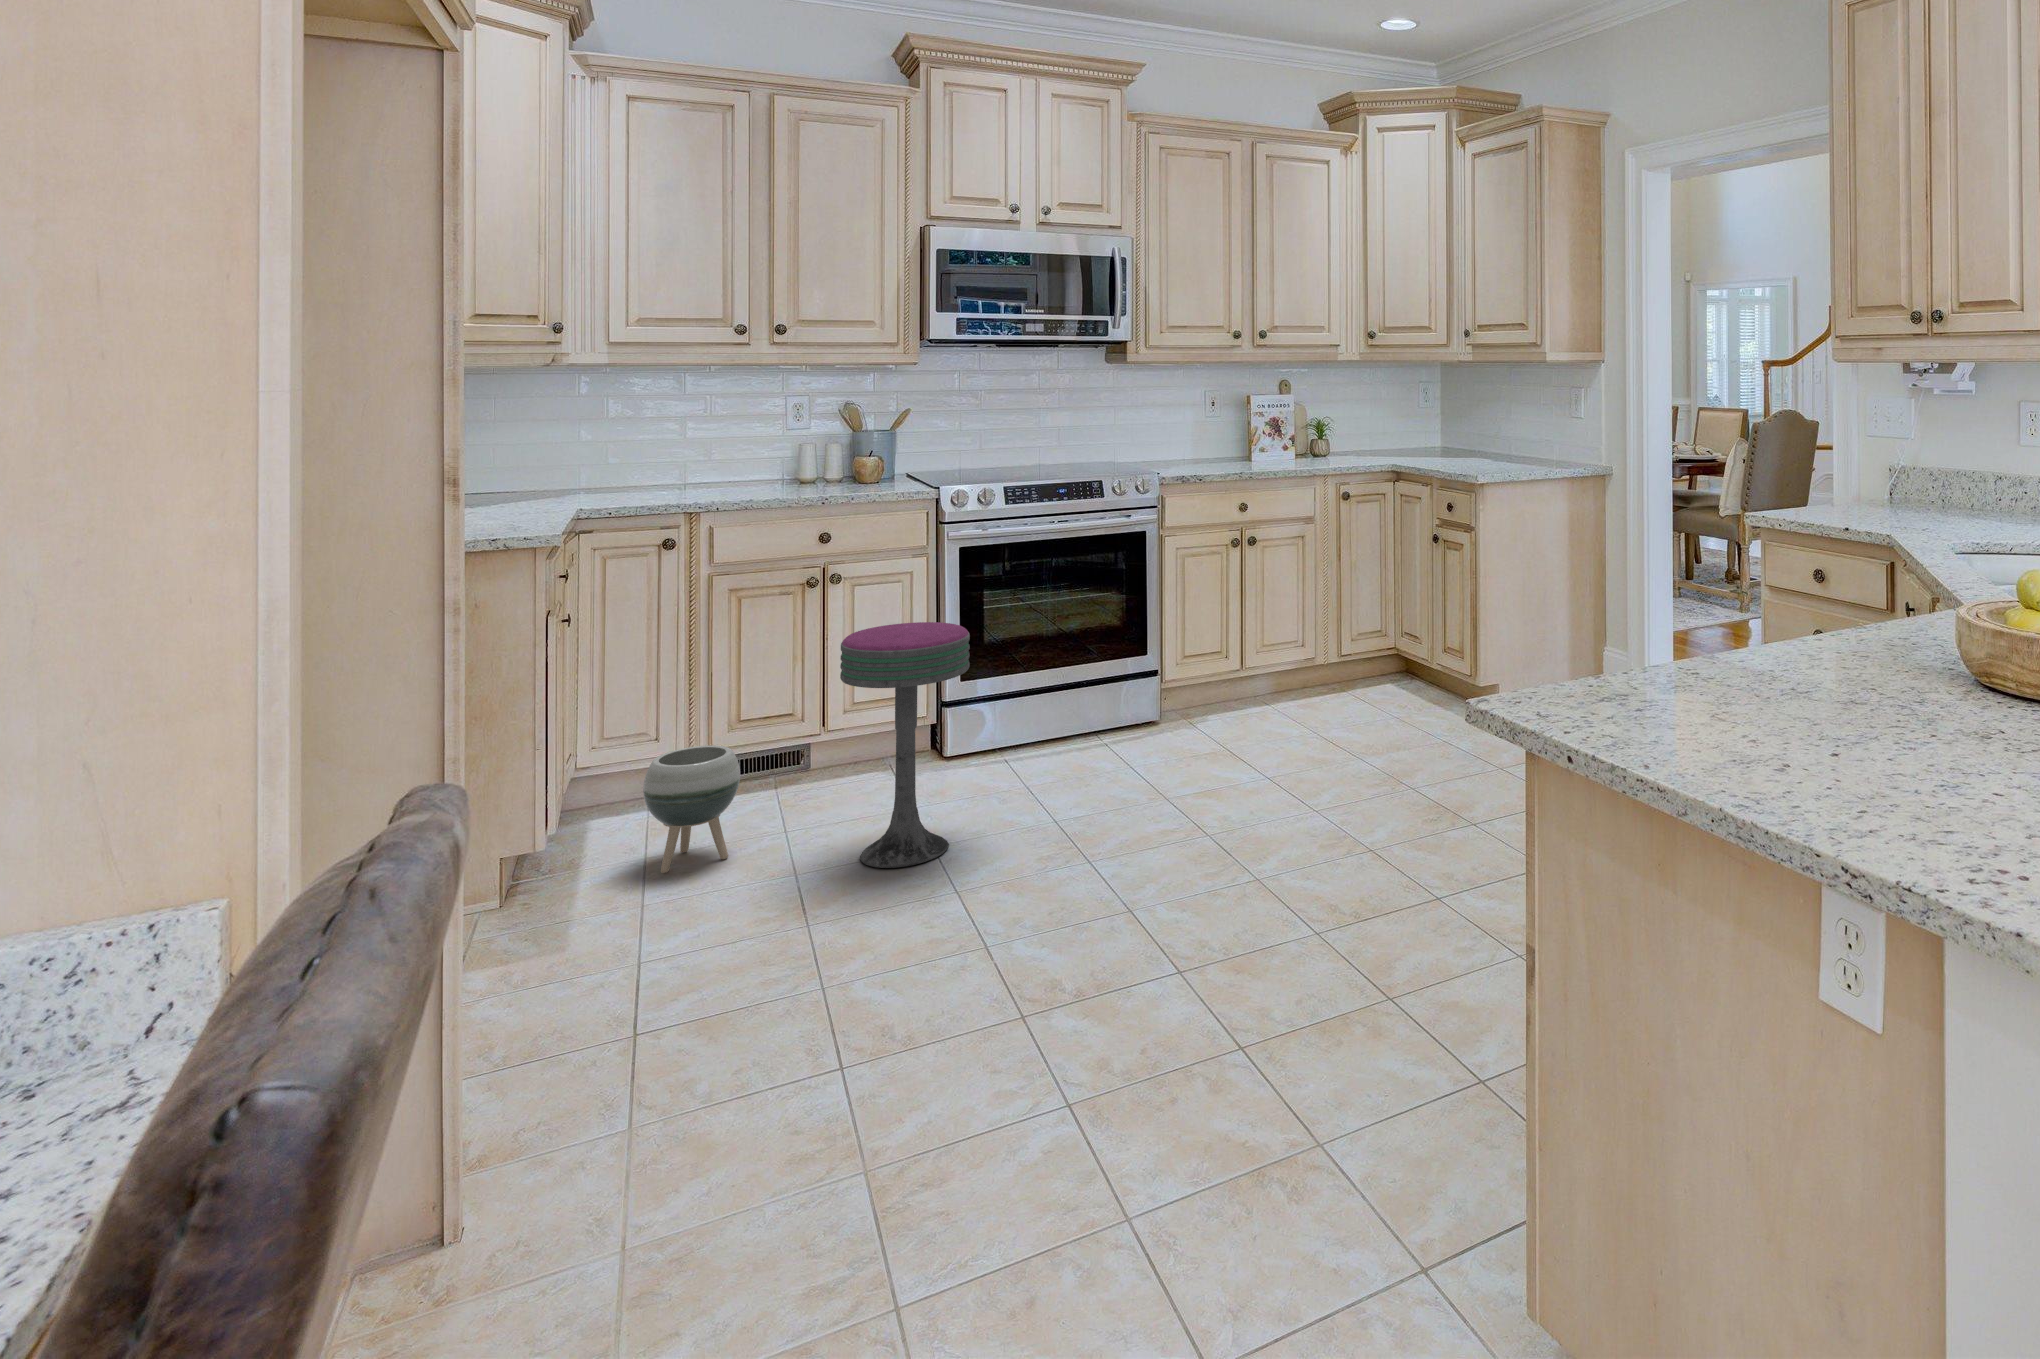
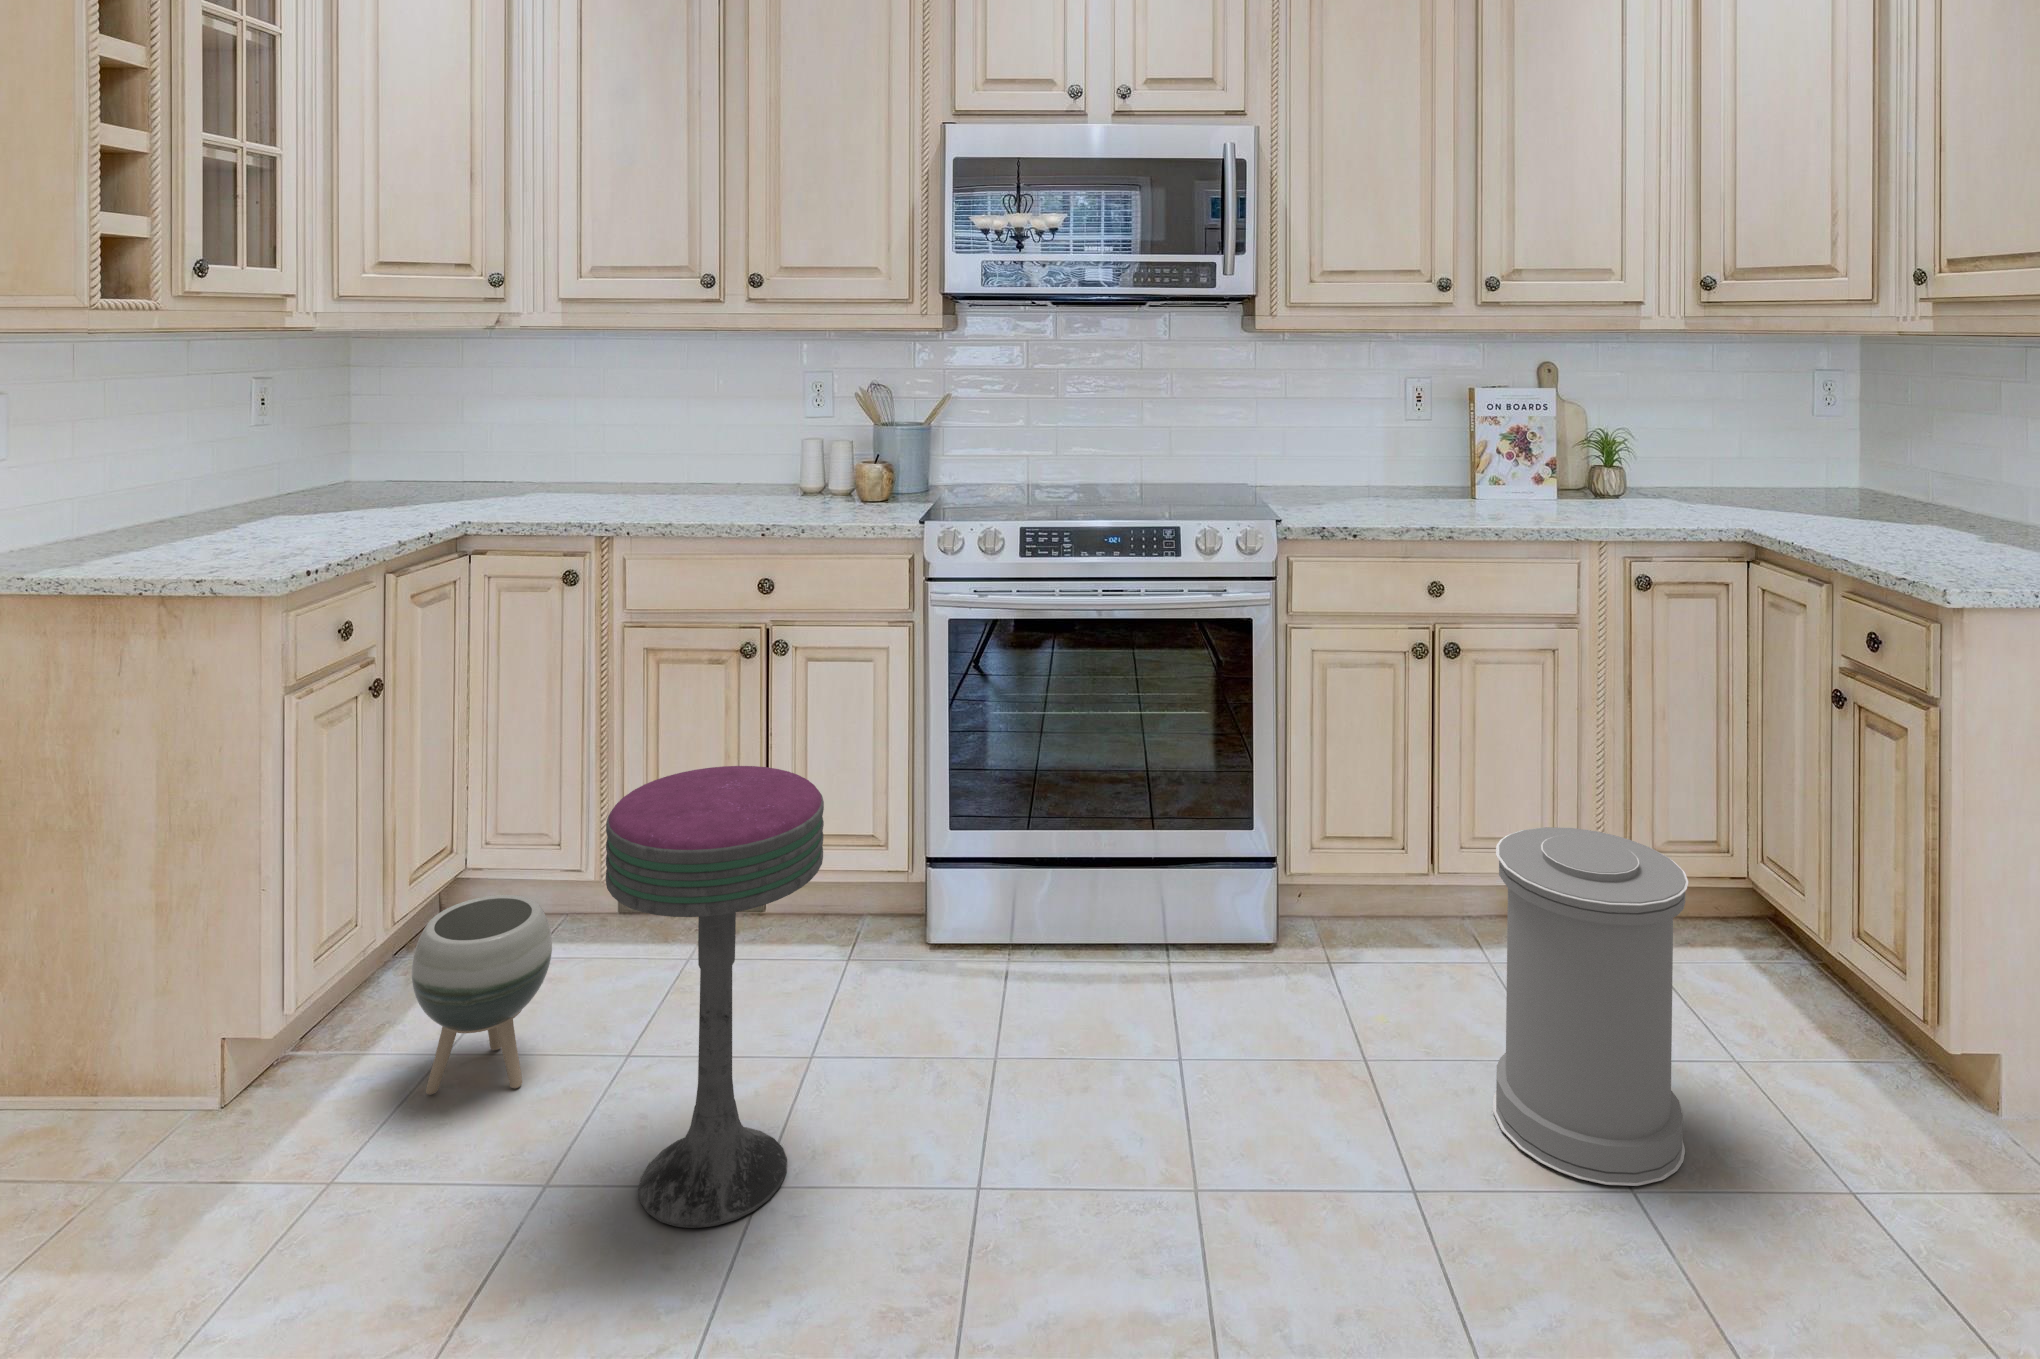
trash can: none [1296,610,1383,760] -> present [1493,827,1688,1186]

